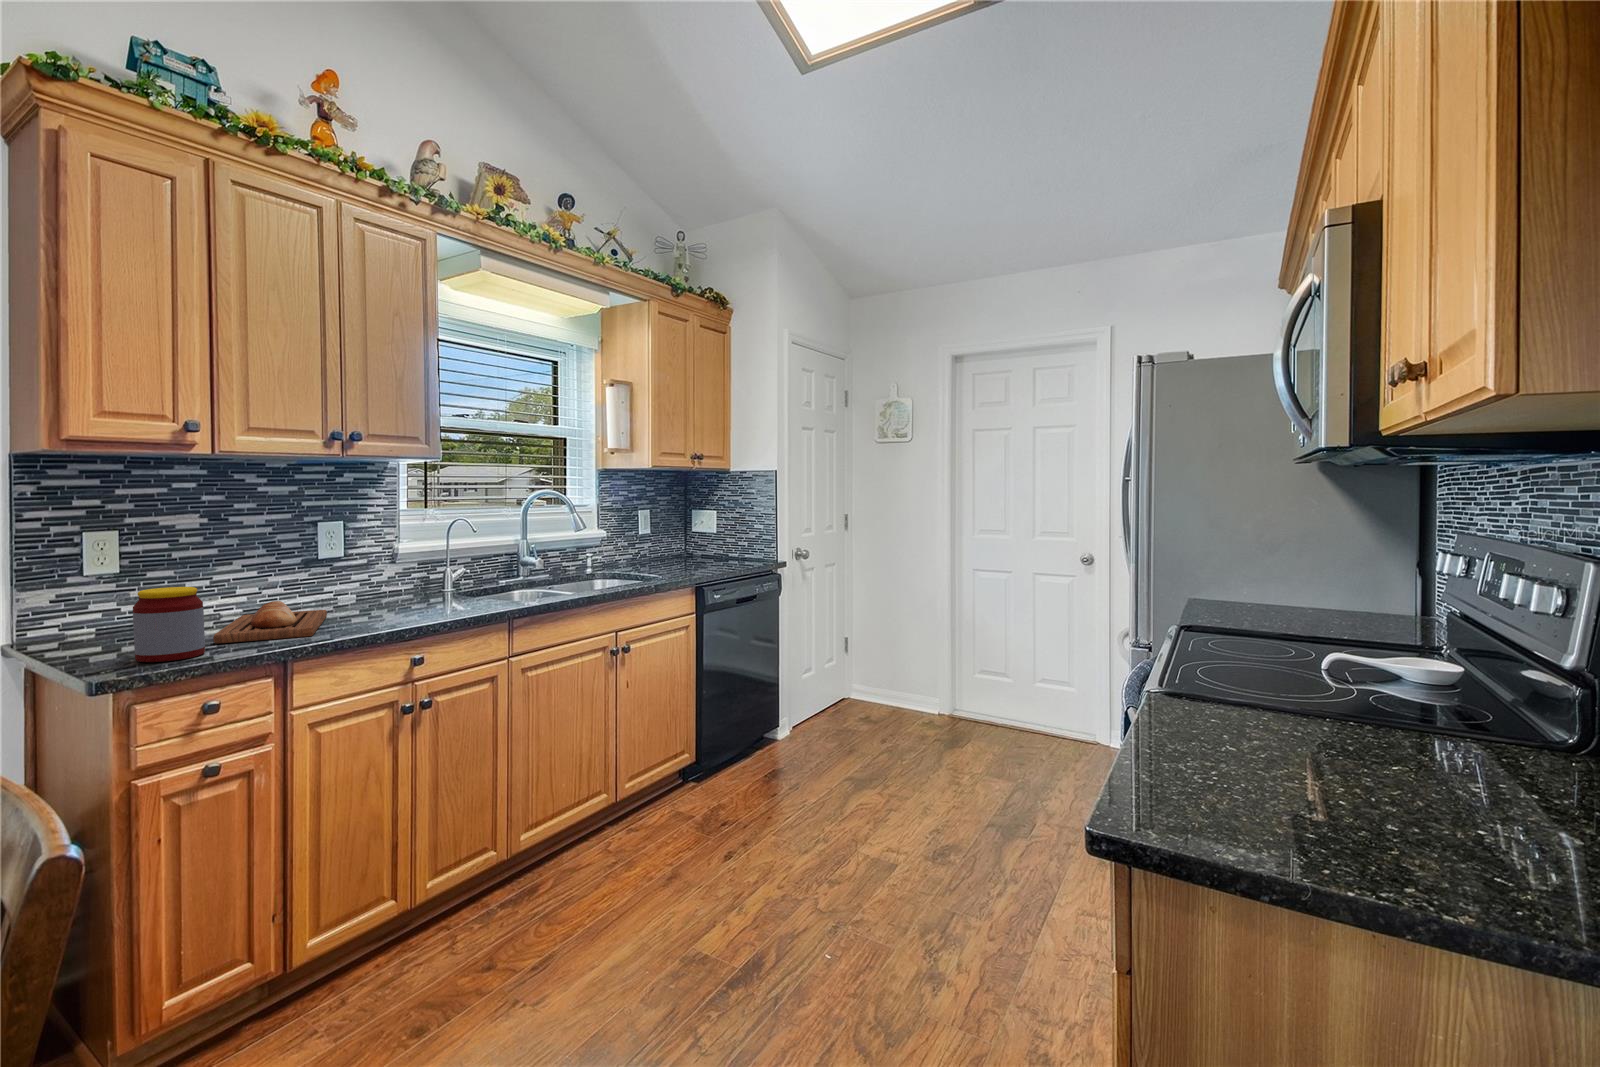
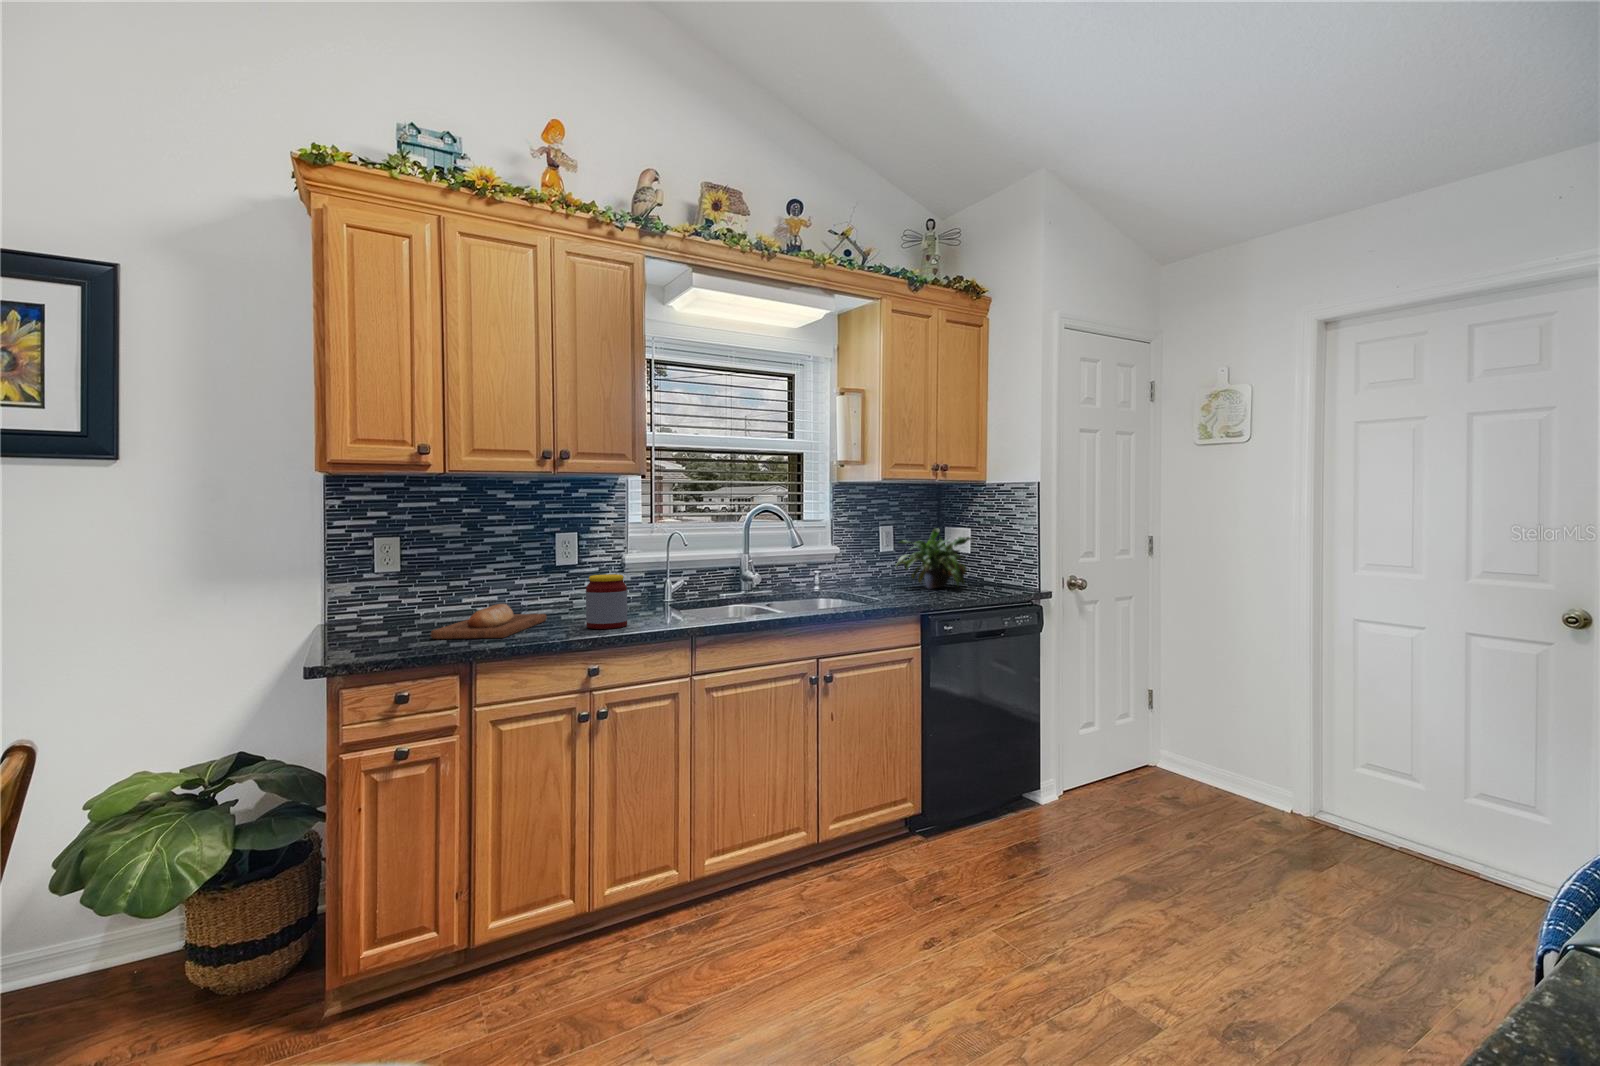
potted plant: none [656,513,728,567] -> present [896,528,974,588]
jar: present [133,587,205,662] -> present [586,574,627,629]

